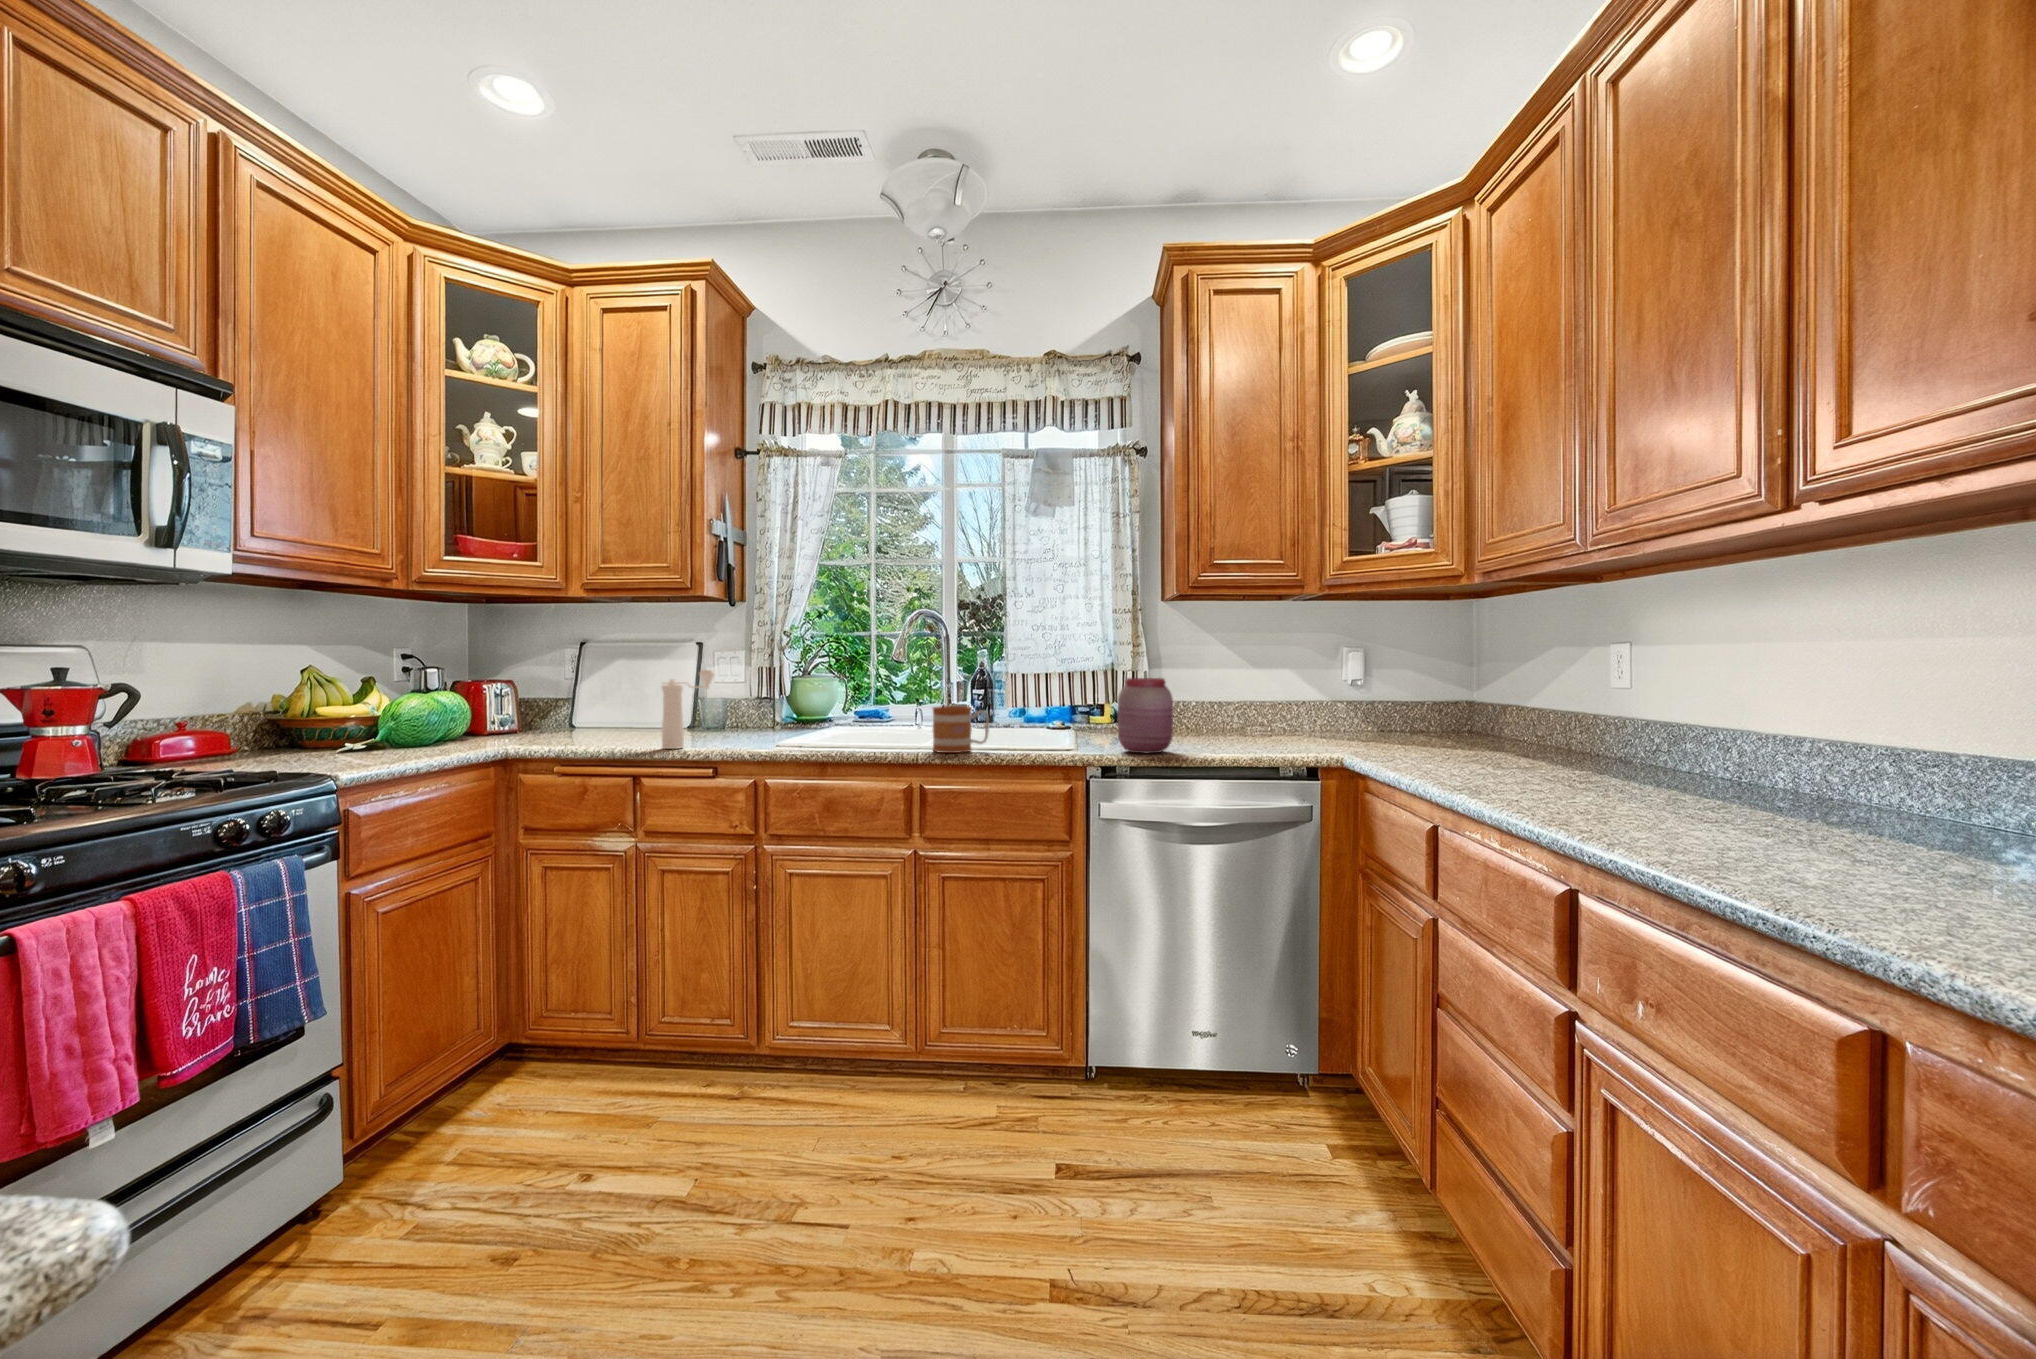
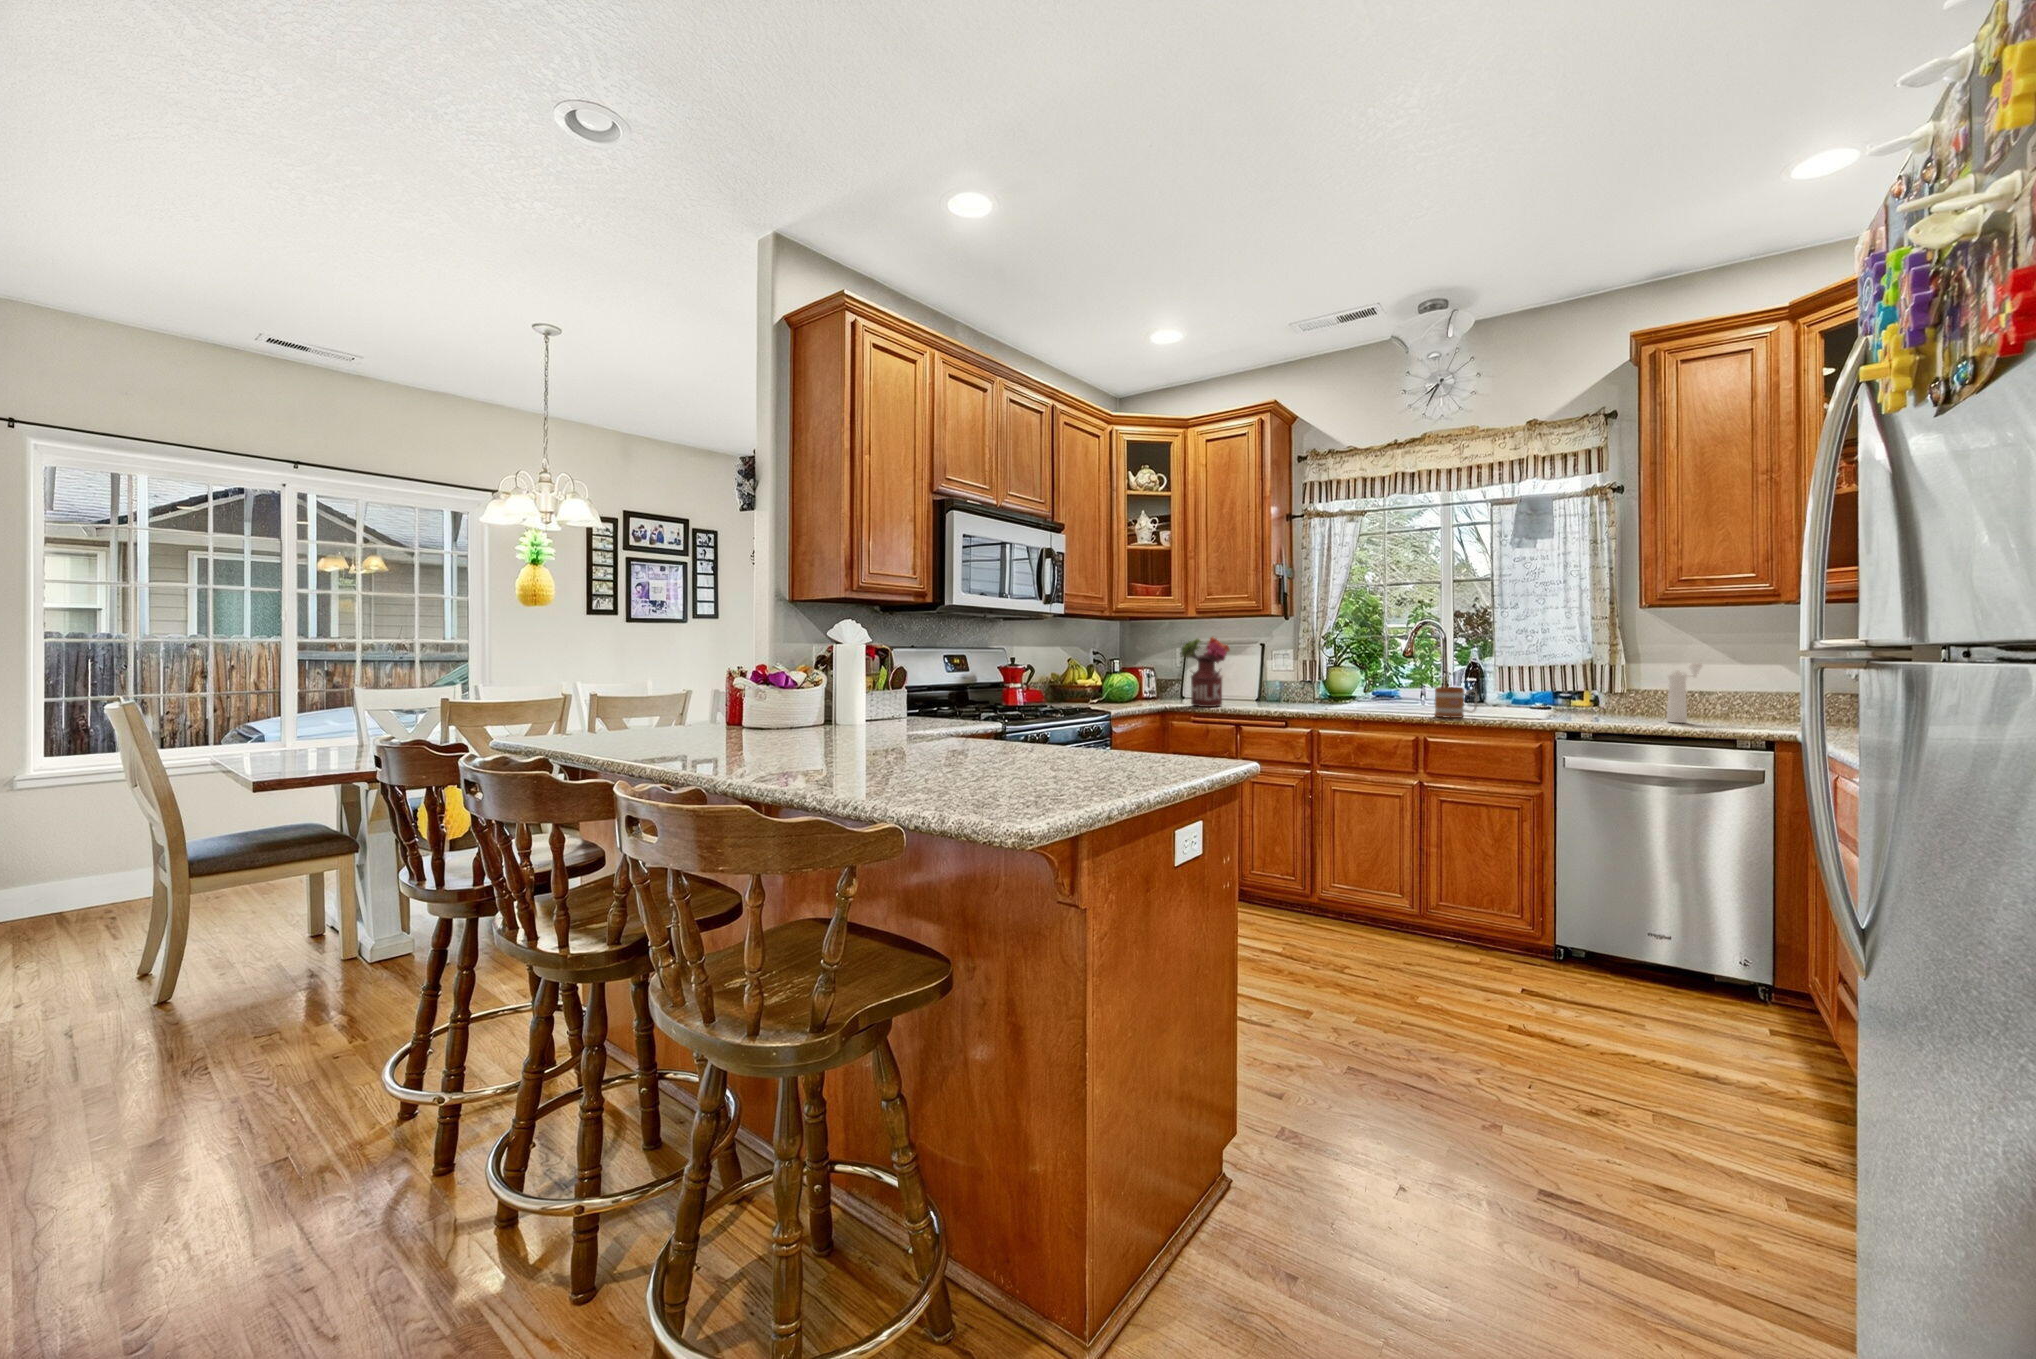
flower arrangement: none [536,626,631,747] -> present [1181,637,1230,707]
pepper mill: present [662,670,715,749] -> present [1667,663,1702,723]
jar: present [1118,678,1173,753] -> none [1584,669,1634,723]

